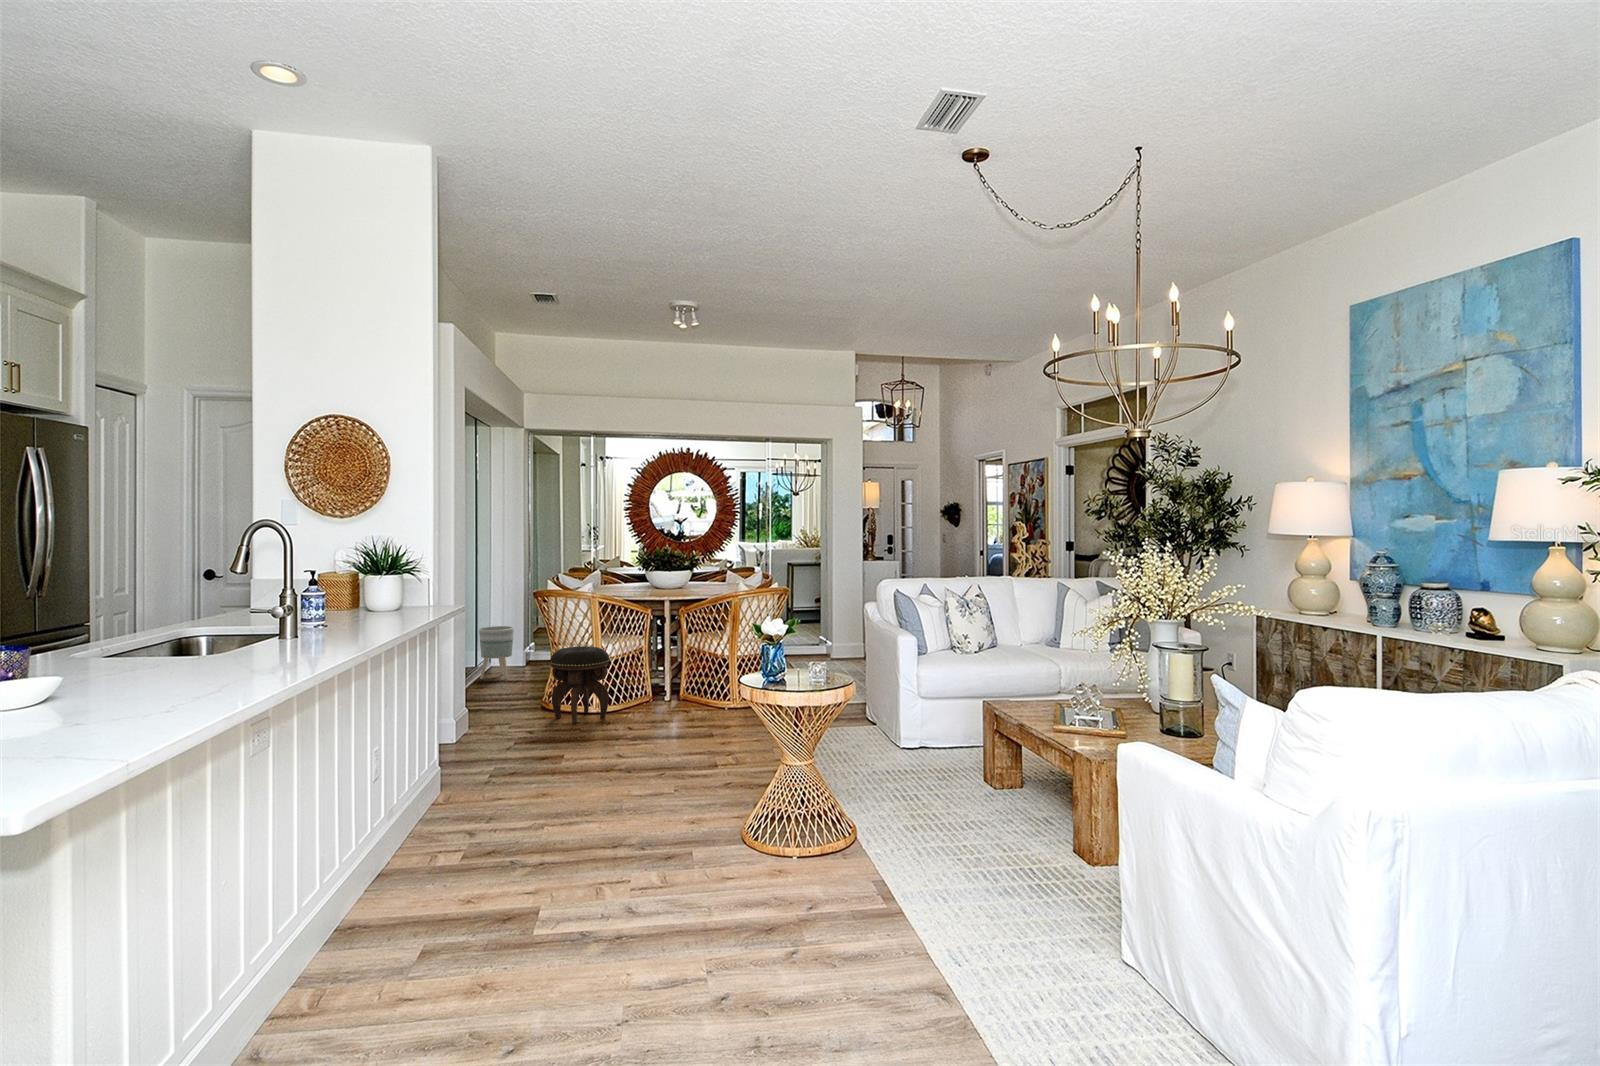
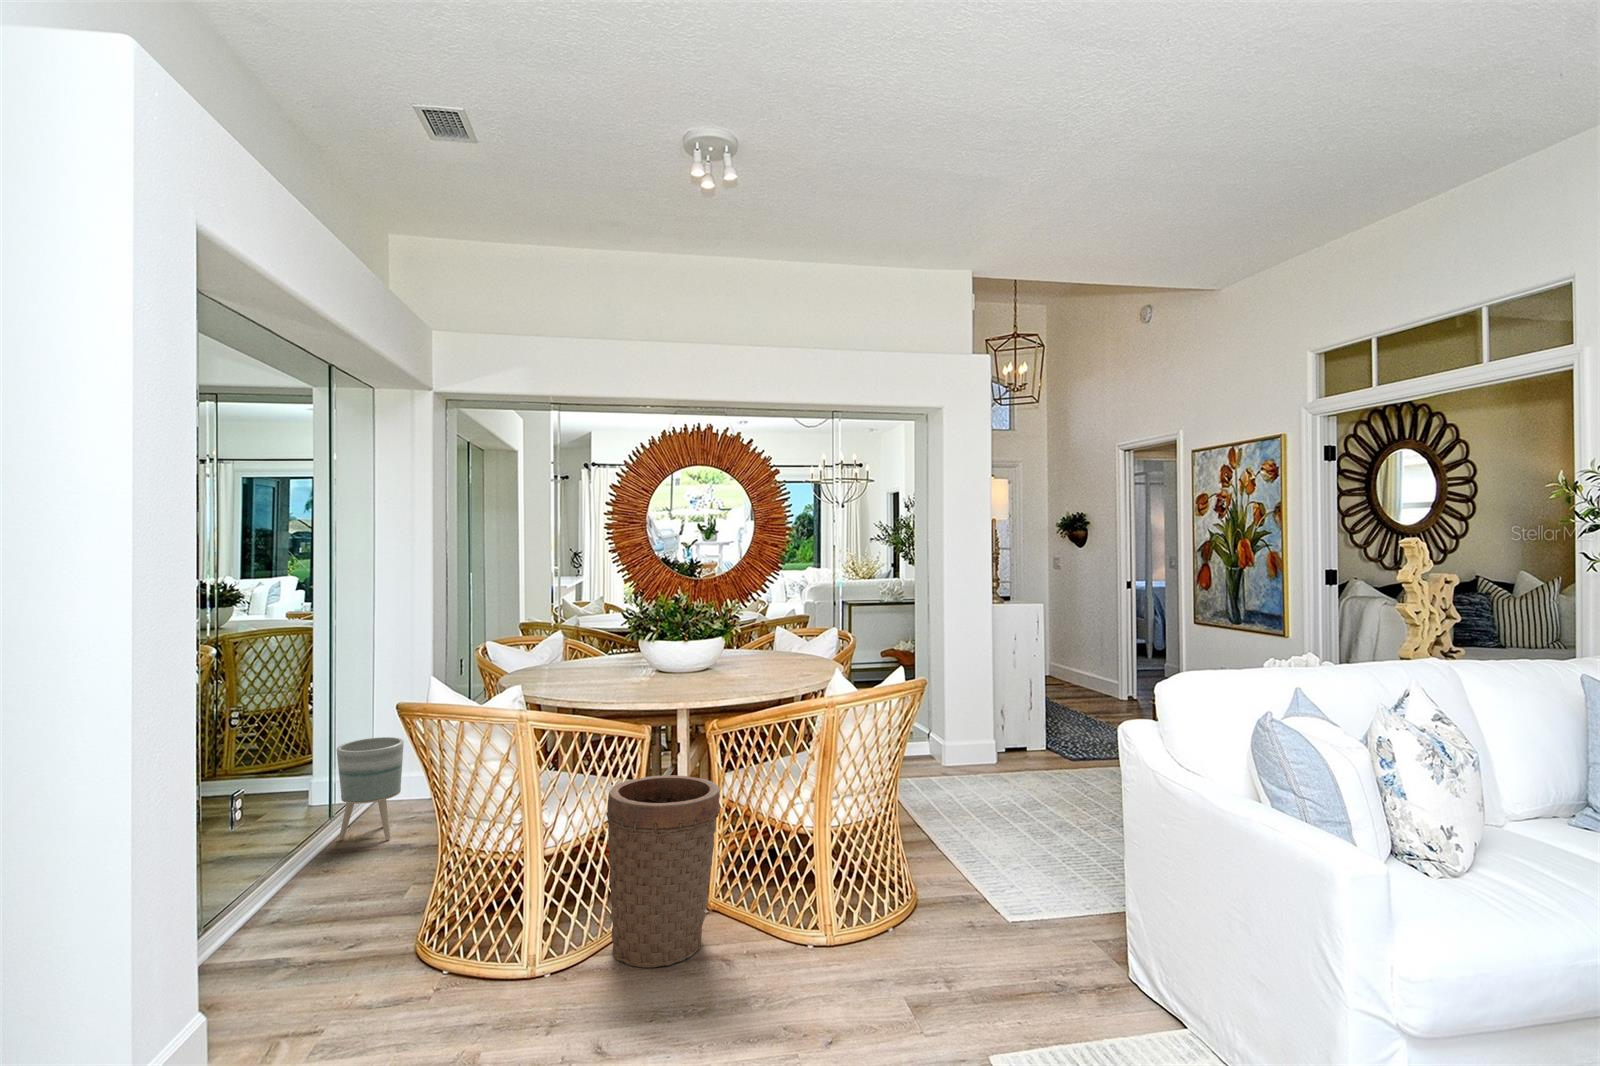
basket: none [631,632,684,711] -> present [606,775,720,967]
footstool: present [550,646,609,724] -> none [413,829,553,1036]

